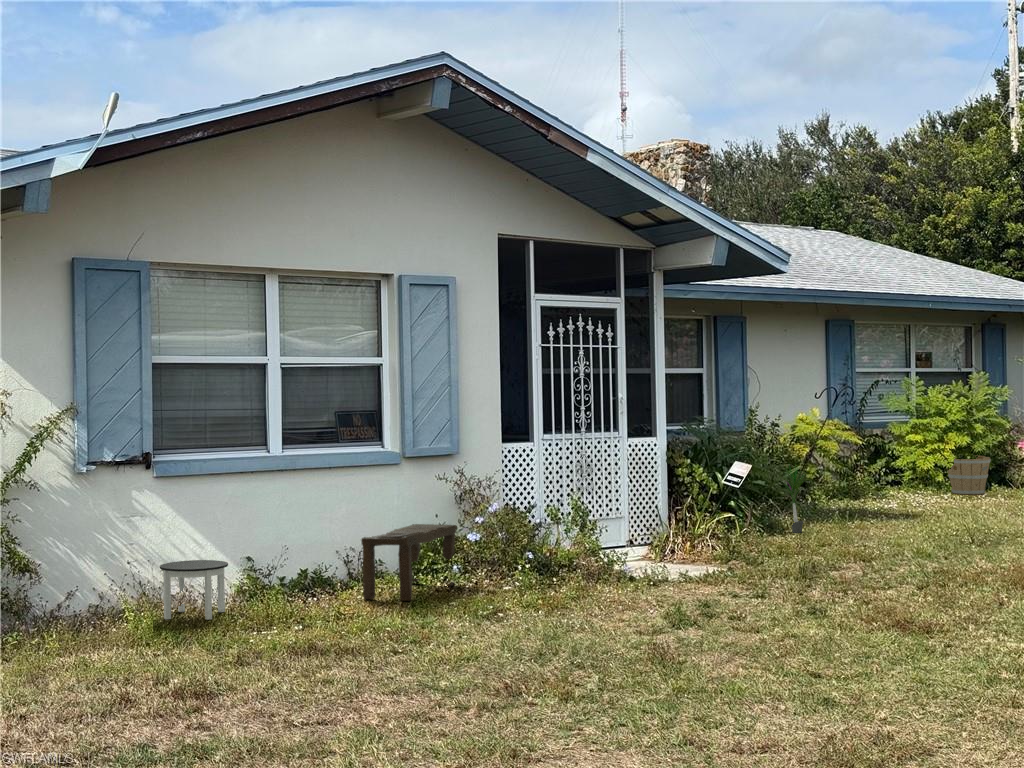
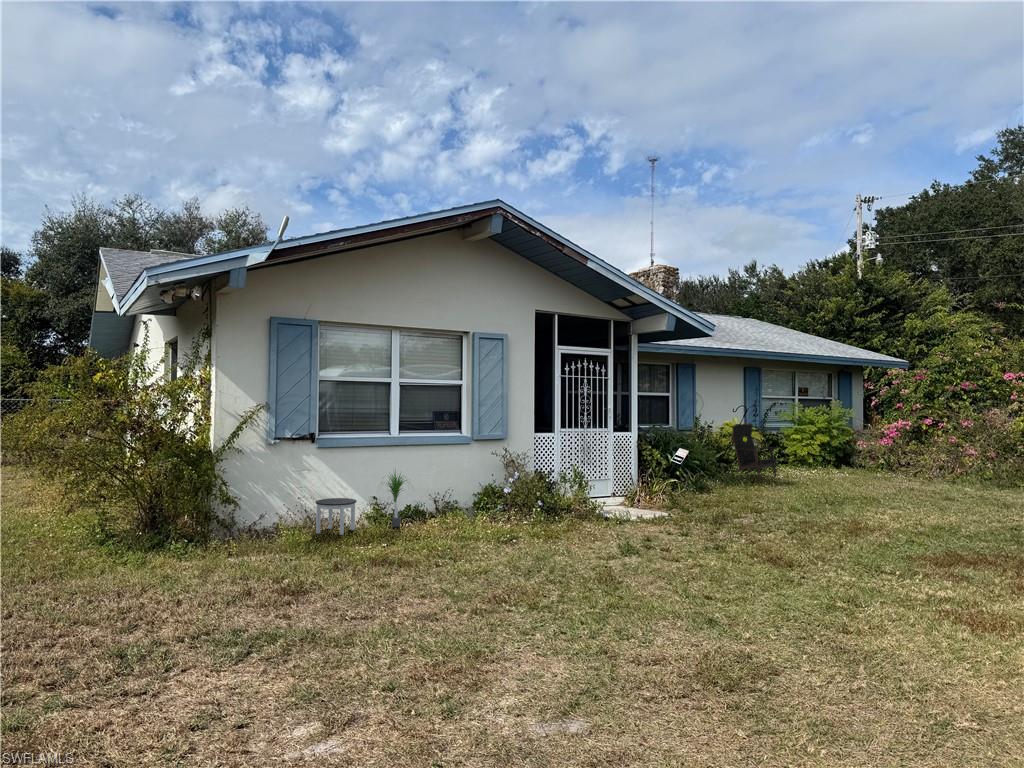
lounge chair: none [810,418,889,510] -> present [732,424,776,478]
wooden bucket: present [948,456,991,495] -> none [814,448,842,471]
potted plant: present [778,468,804,533] -> present [388,470,406,527]
bench: present [361,524,457,601] -> none [441,480,502,528]

